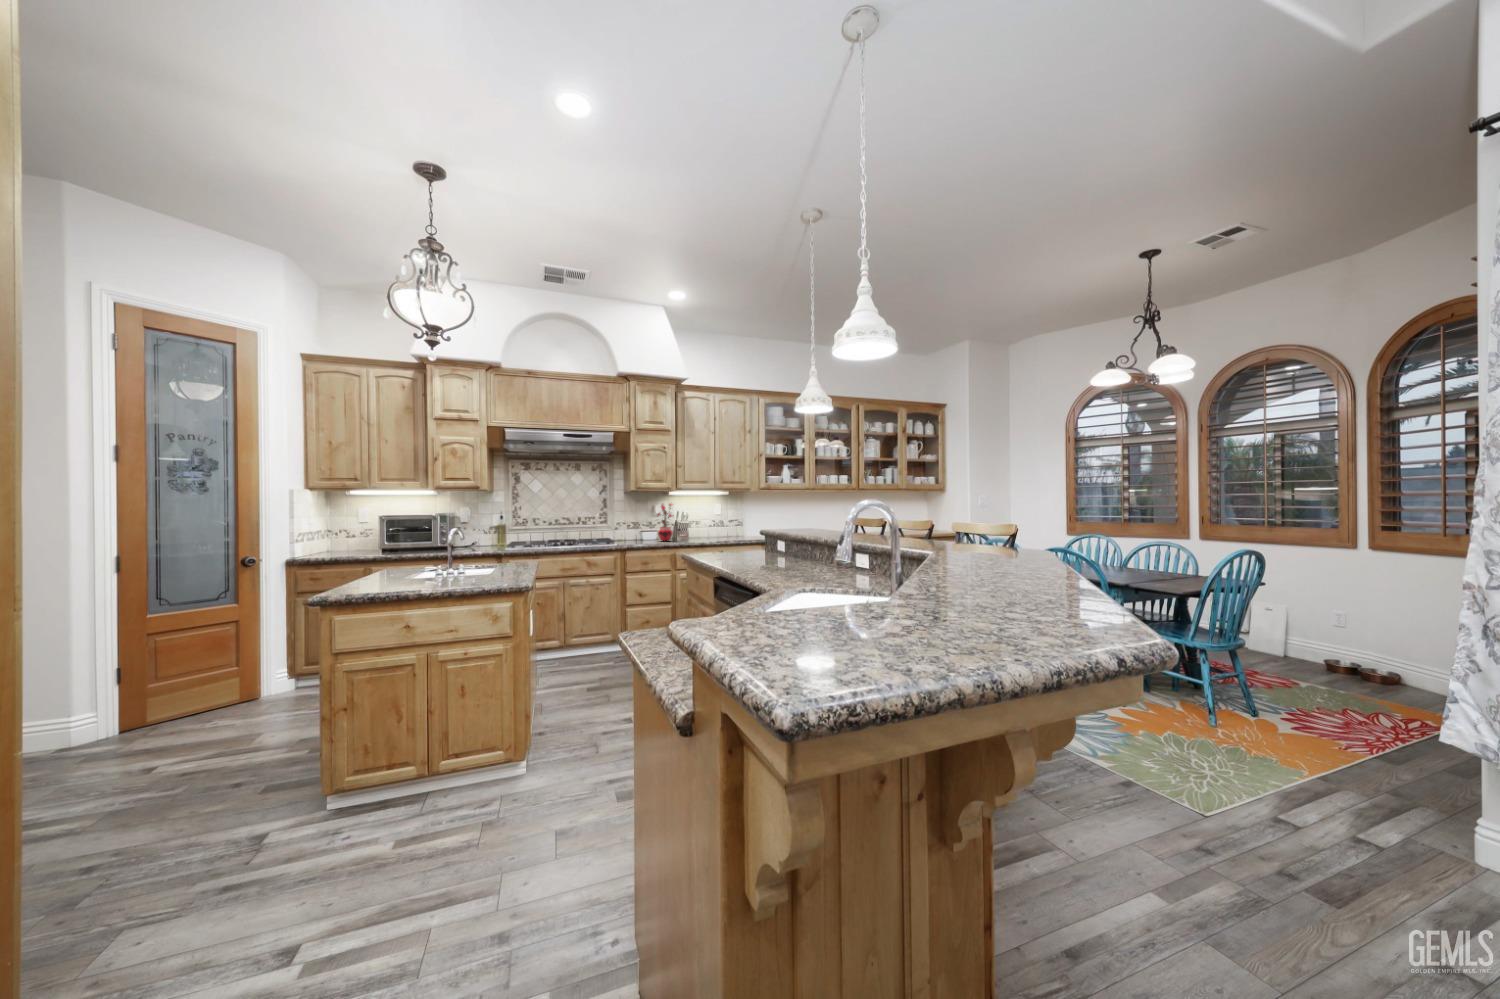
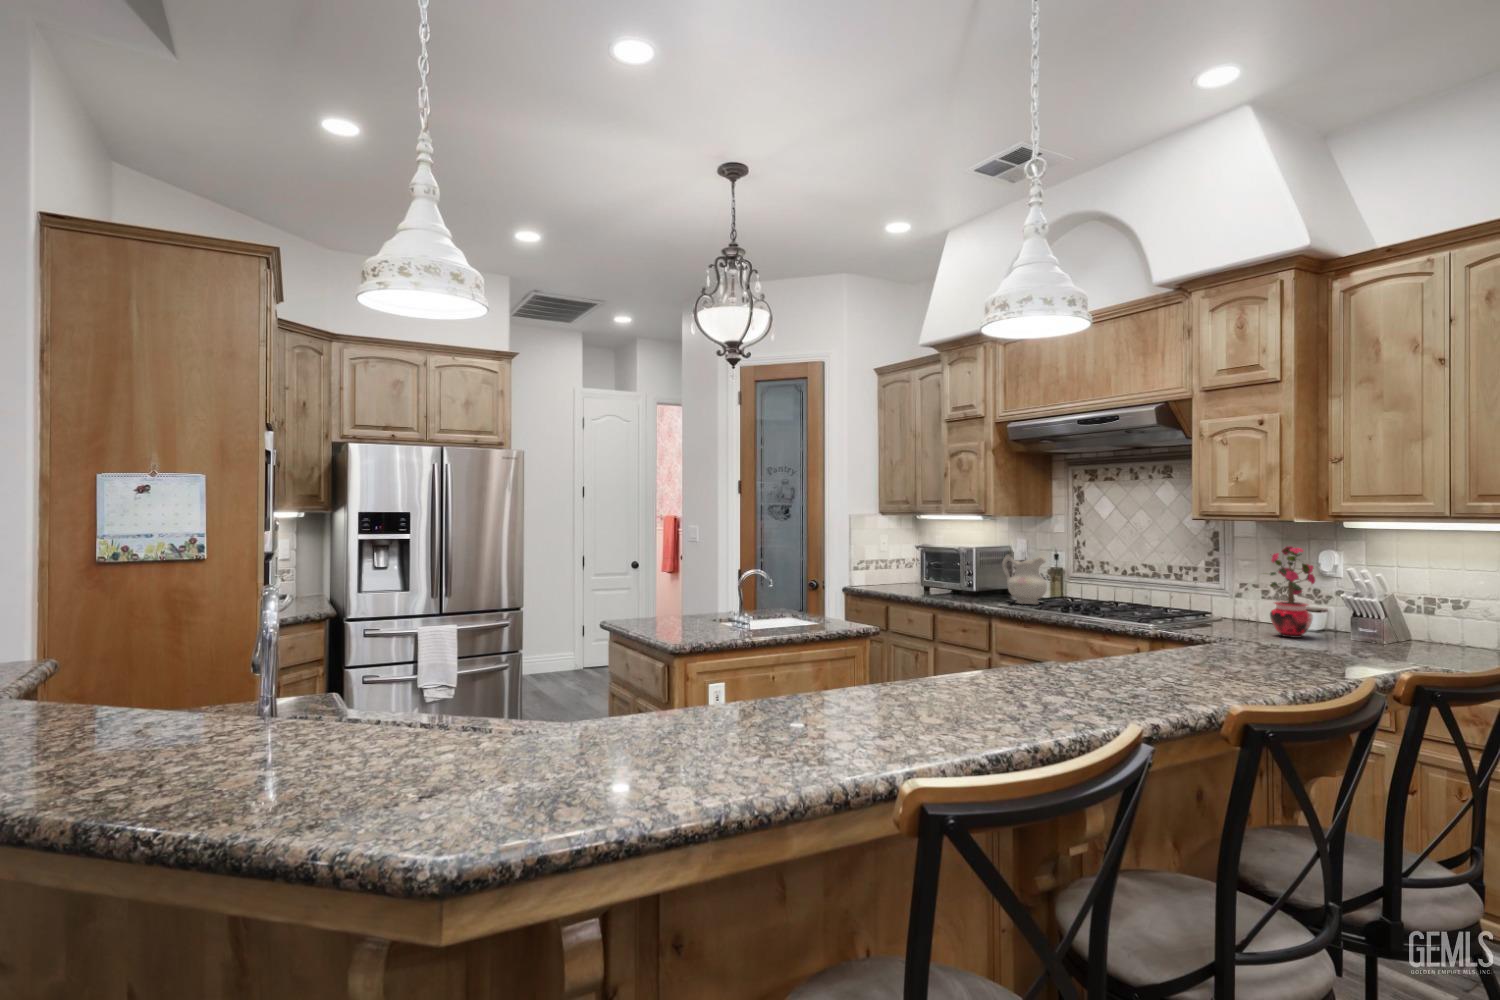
ceramic pitcher: none [501,514,529,545] -> present [1002,554,1047,604]

